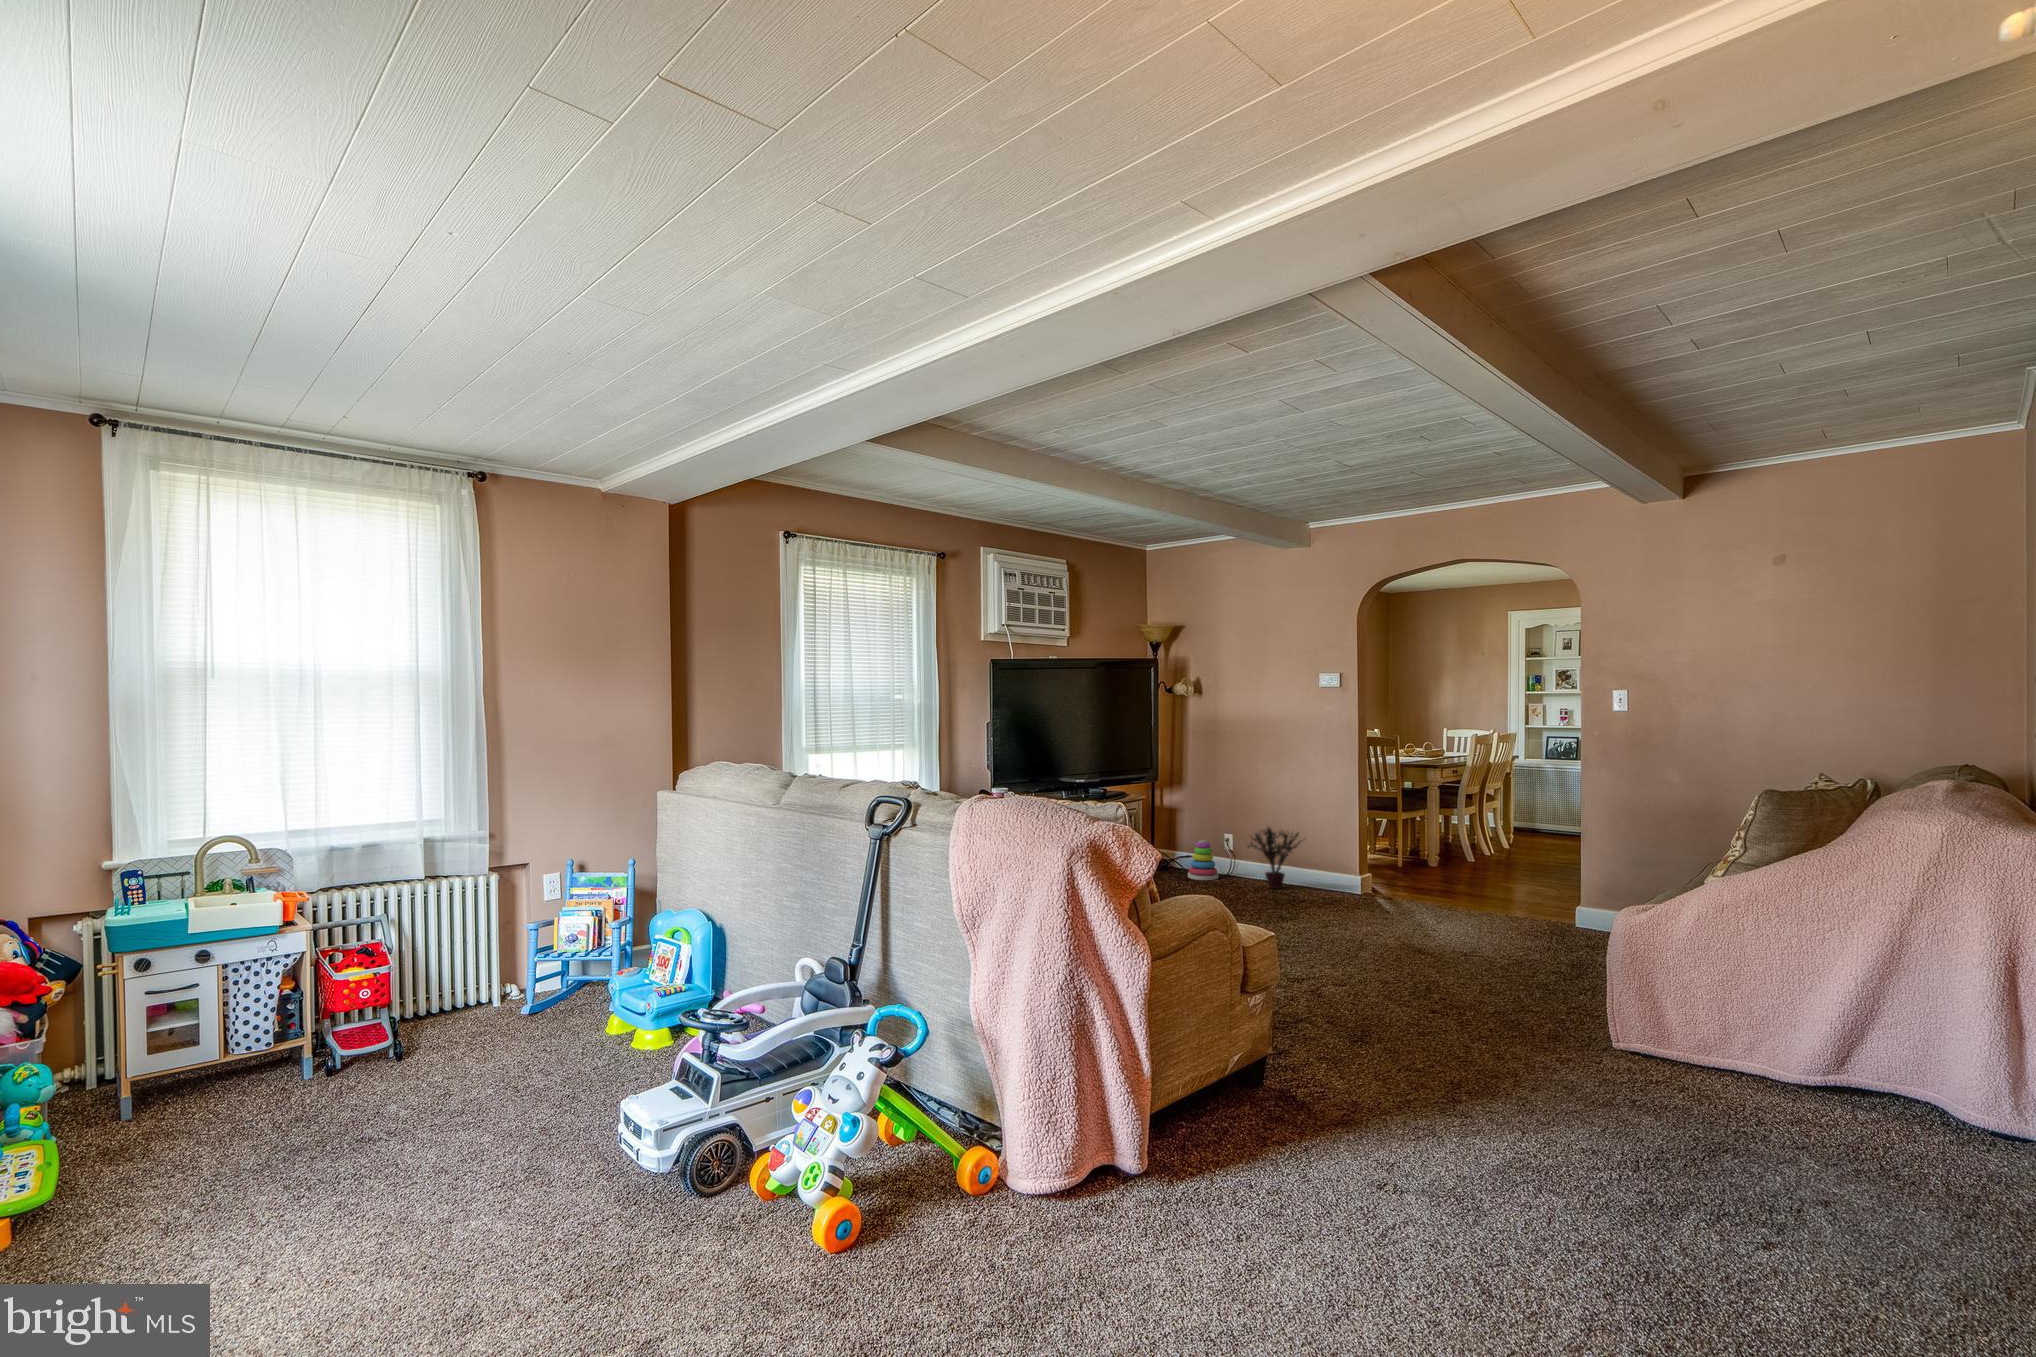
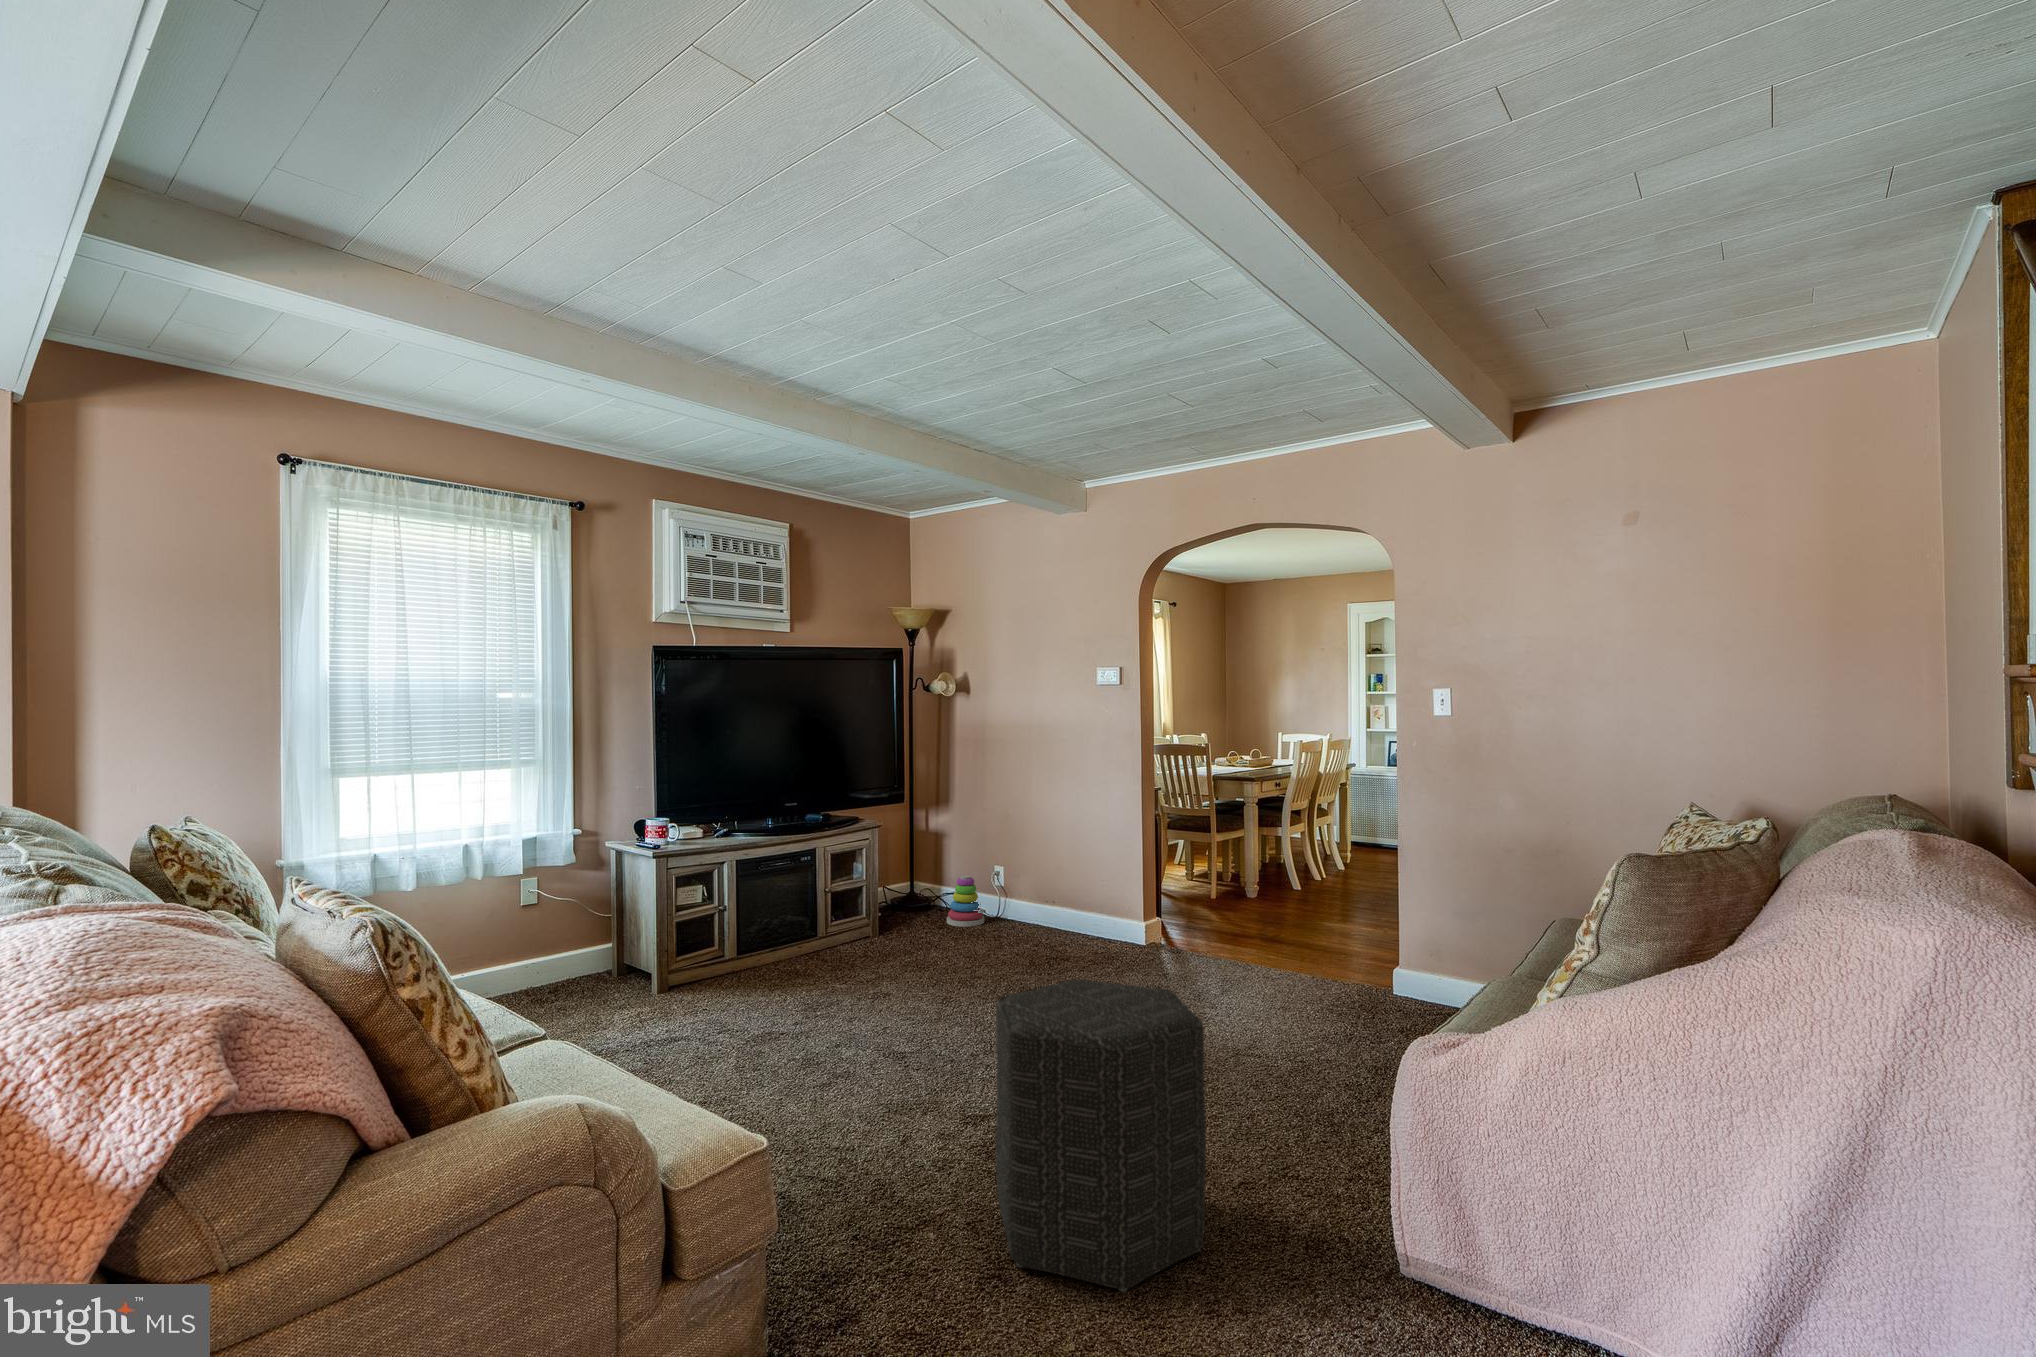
potted plant: present [1248,827,1305,889] -> none [1006,857,1084,939]
ottoman: none [1339,884,1485,1059] -> present [995,979,1206,1291]

